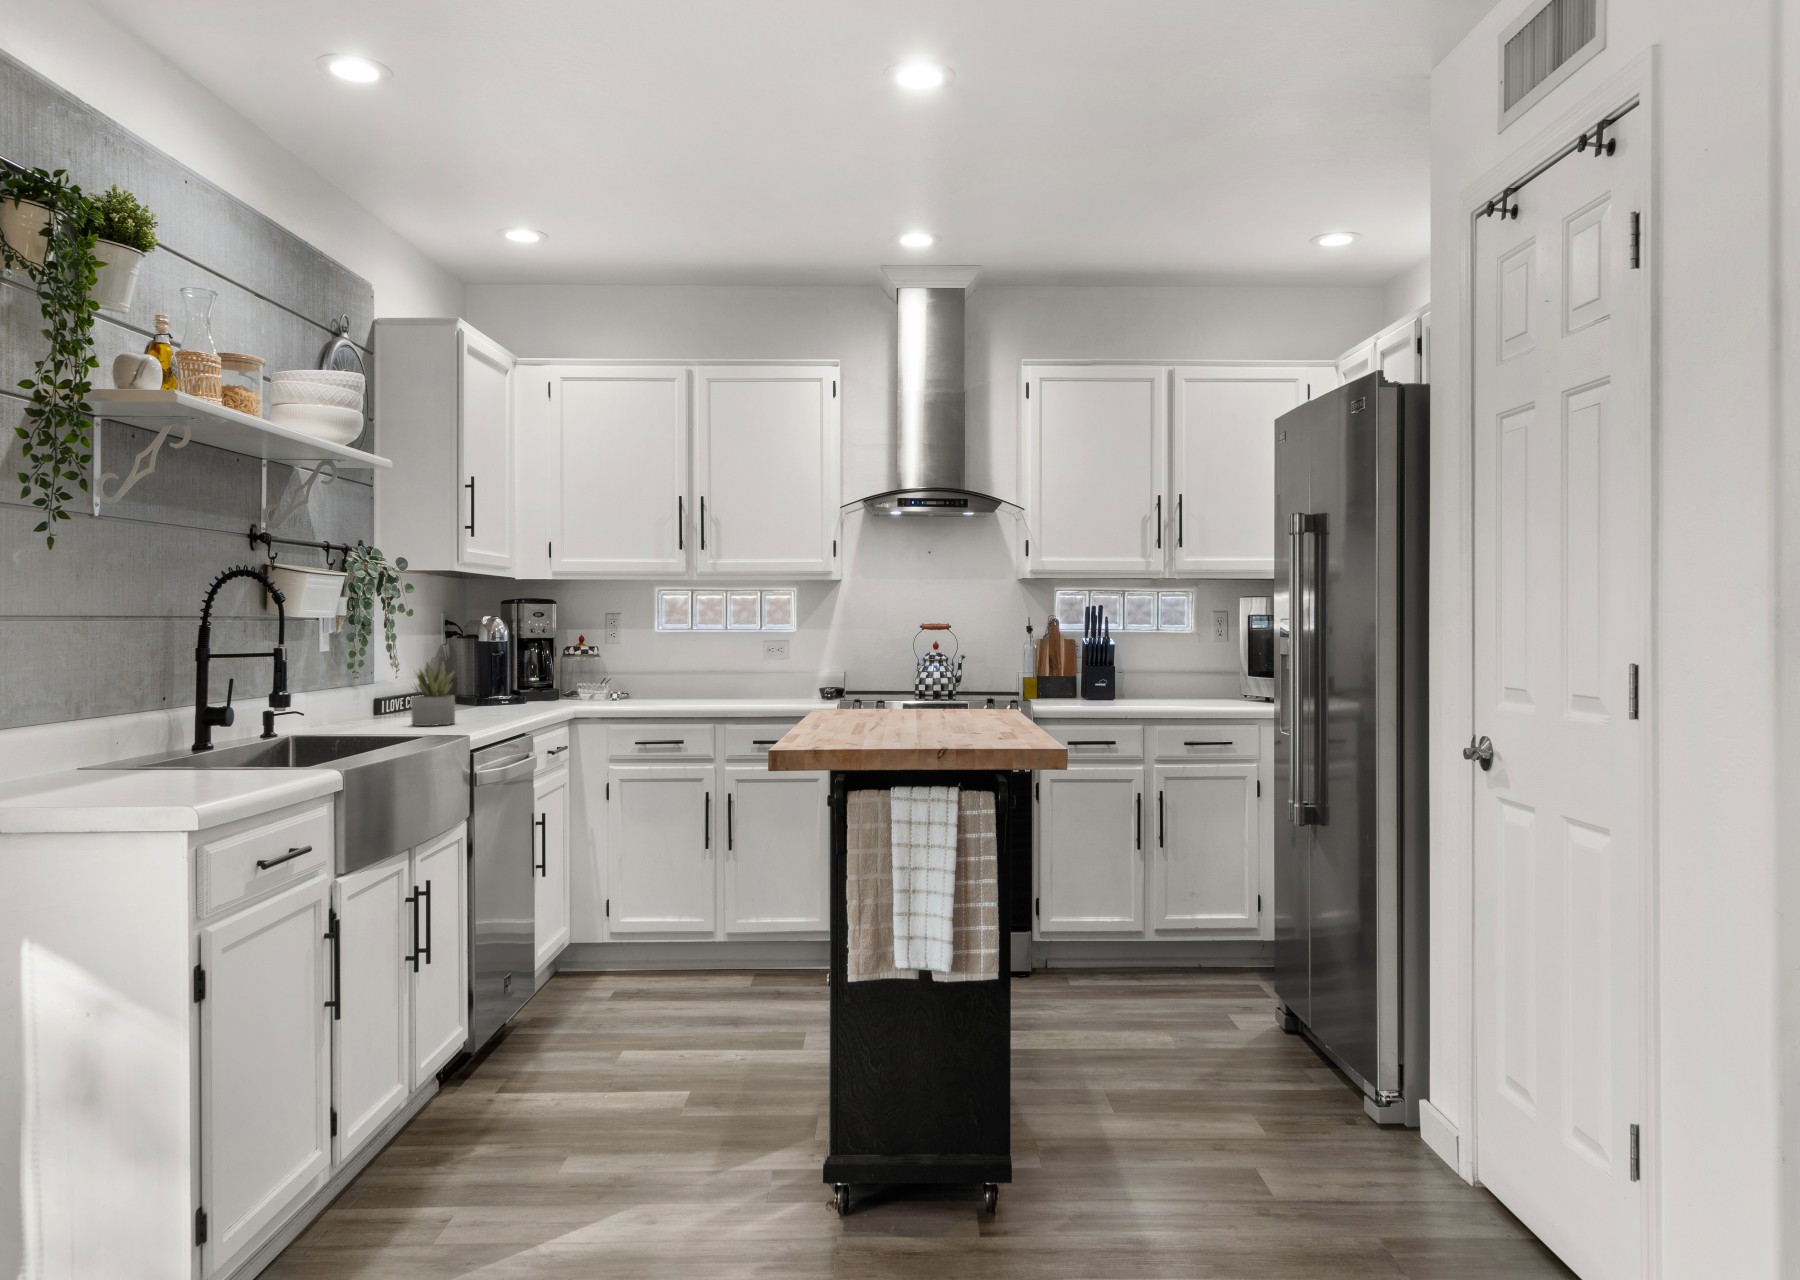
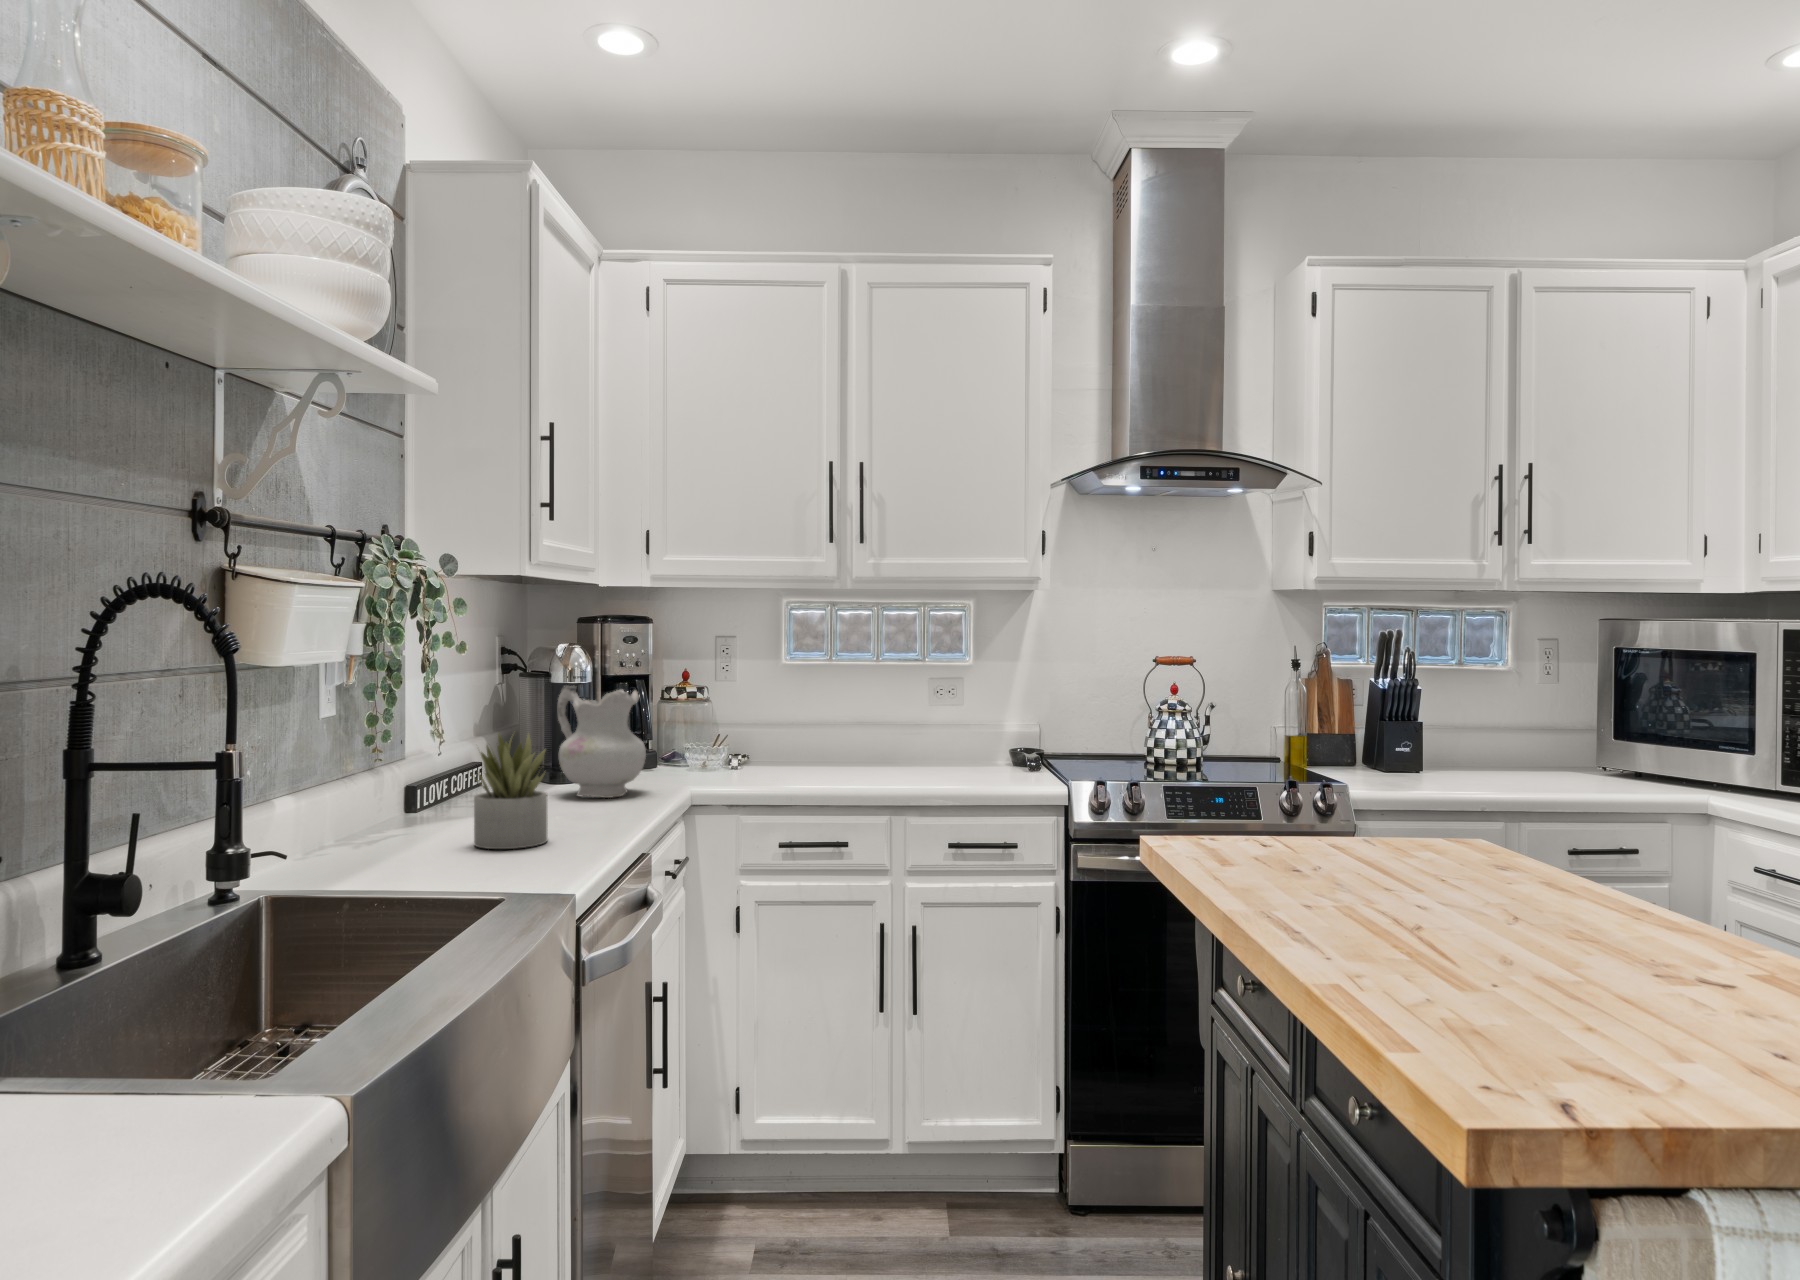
ceramic pitcher: none [476,640,533,710] -> present [558,686,646,798]

